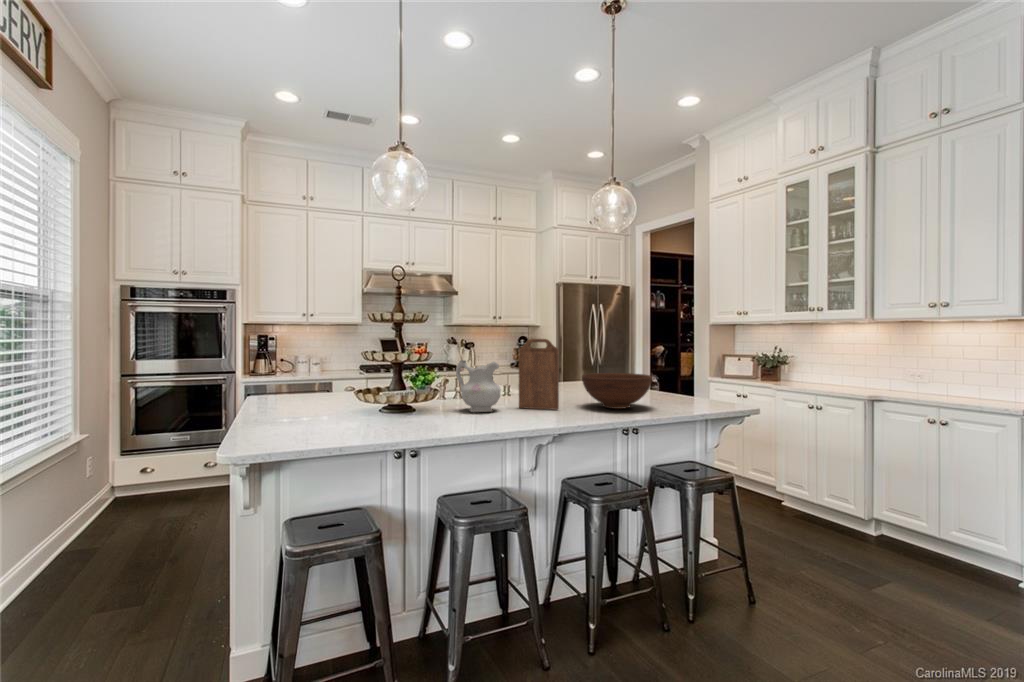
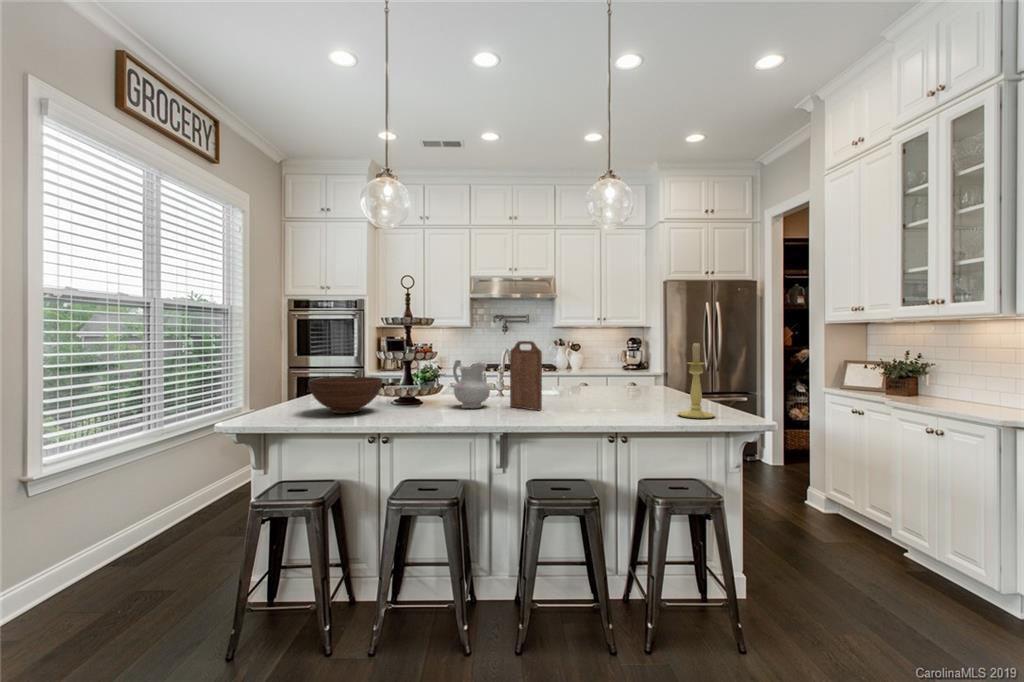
candle holder: none [678,339,713,408] -> present [678,343,715,418]
fruit bowl: present [582,373,652,409] -> present [308,377,383,413]

